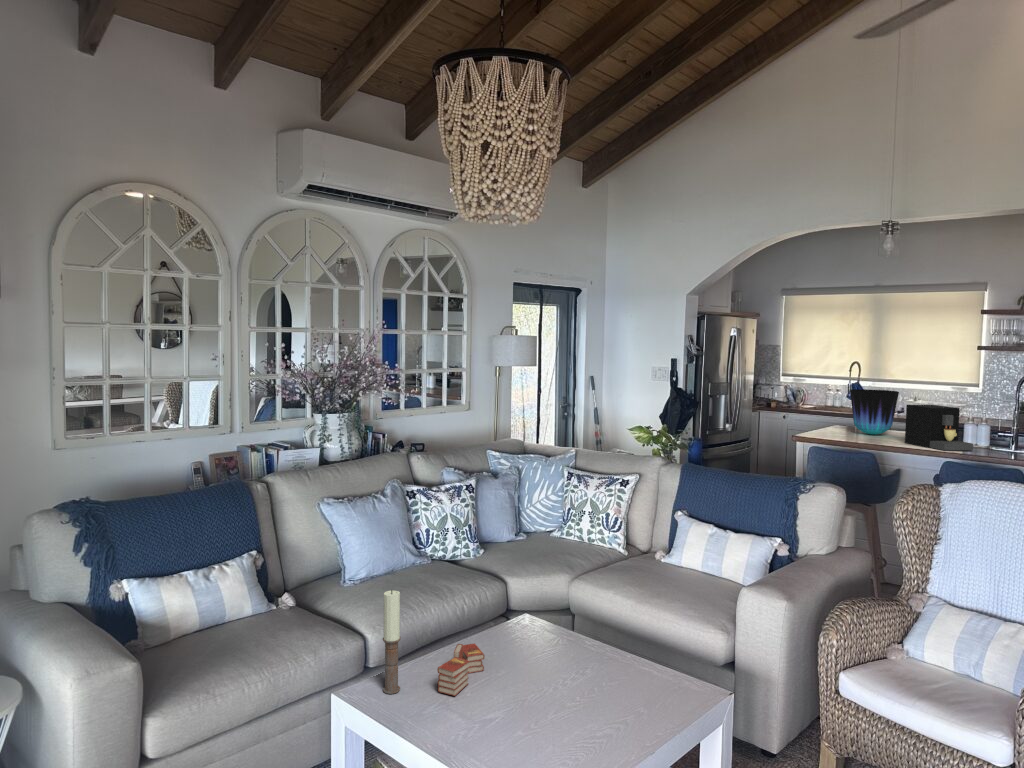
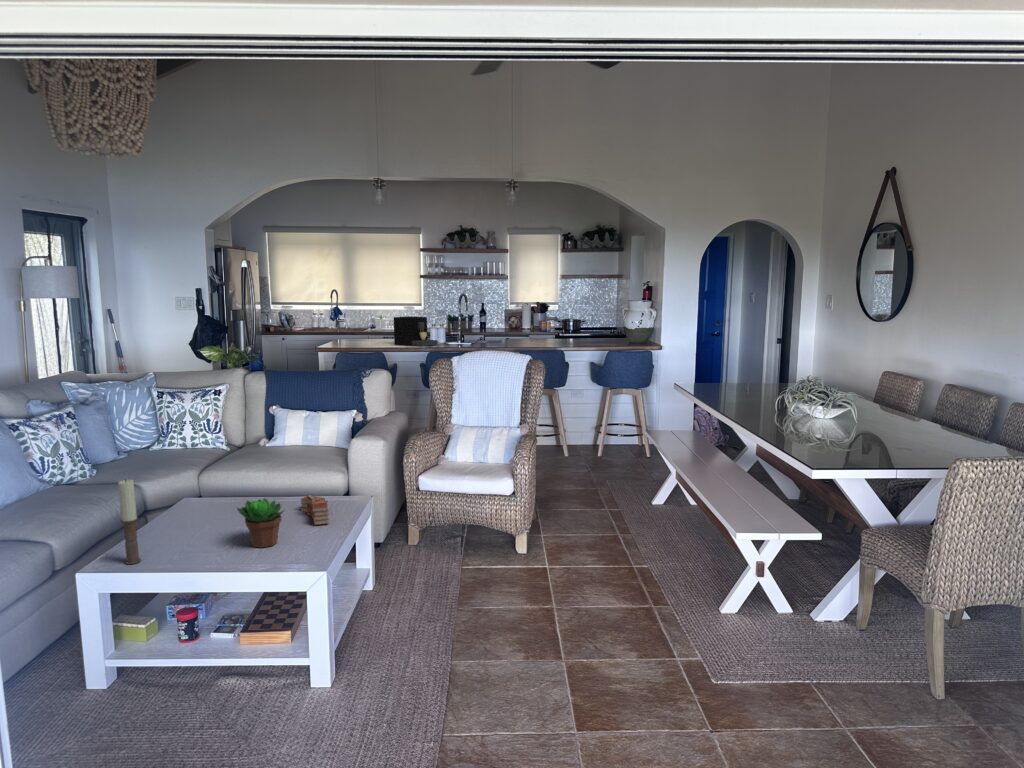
vase: present [850,389,899,435] -> none [350,309,383,342]
book: present [437,643,485,696] -> present [301,495,328,525]
succulent plant: none [500,651,564,729] -> present [237,498,283,547]

